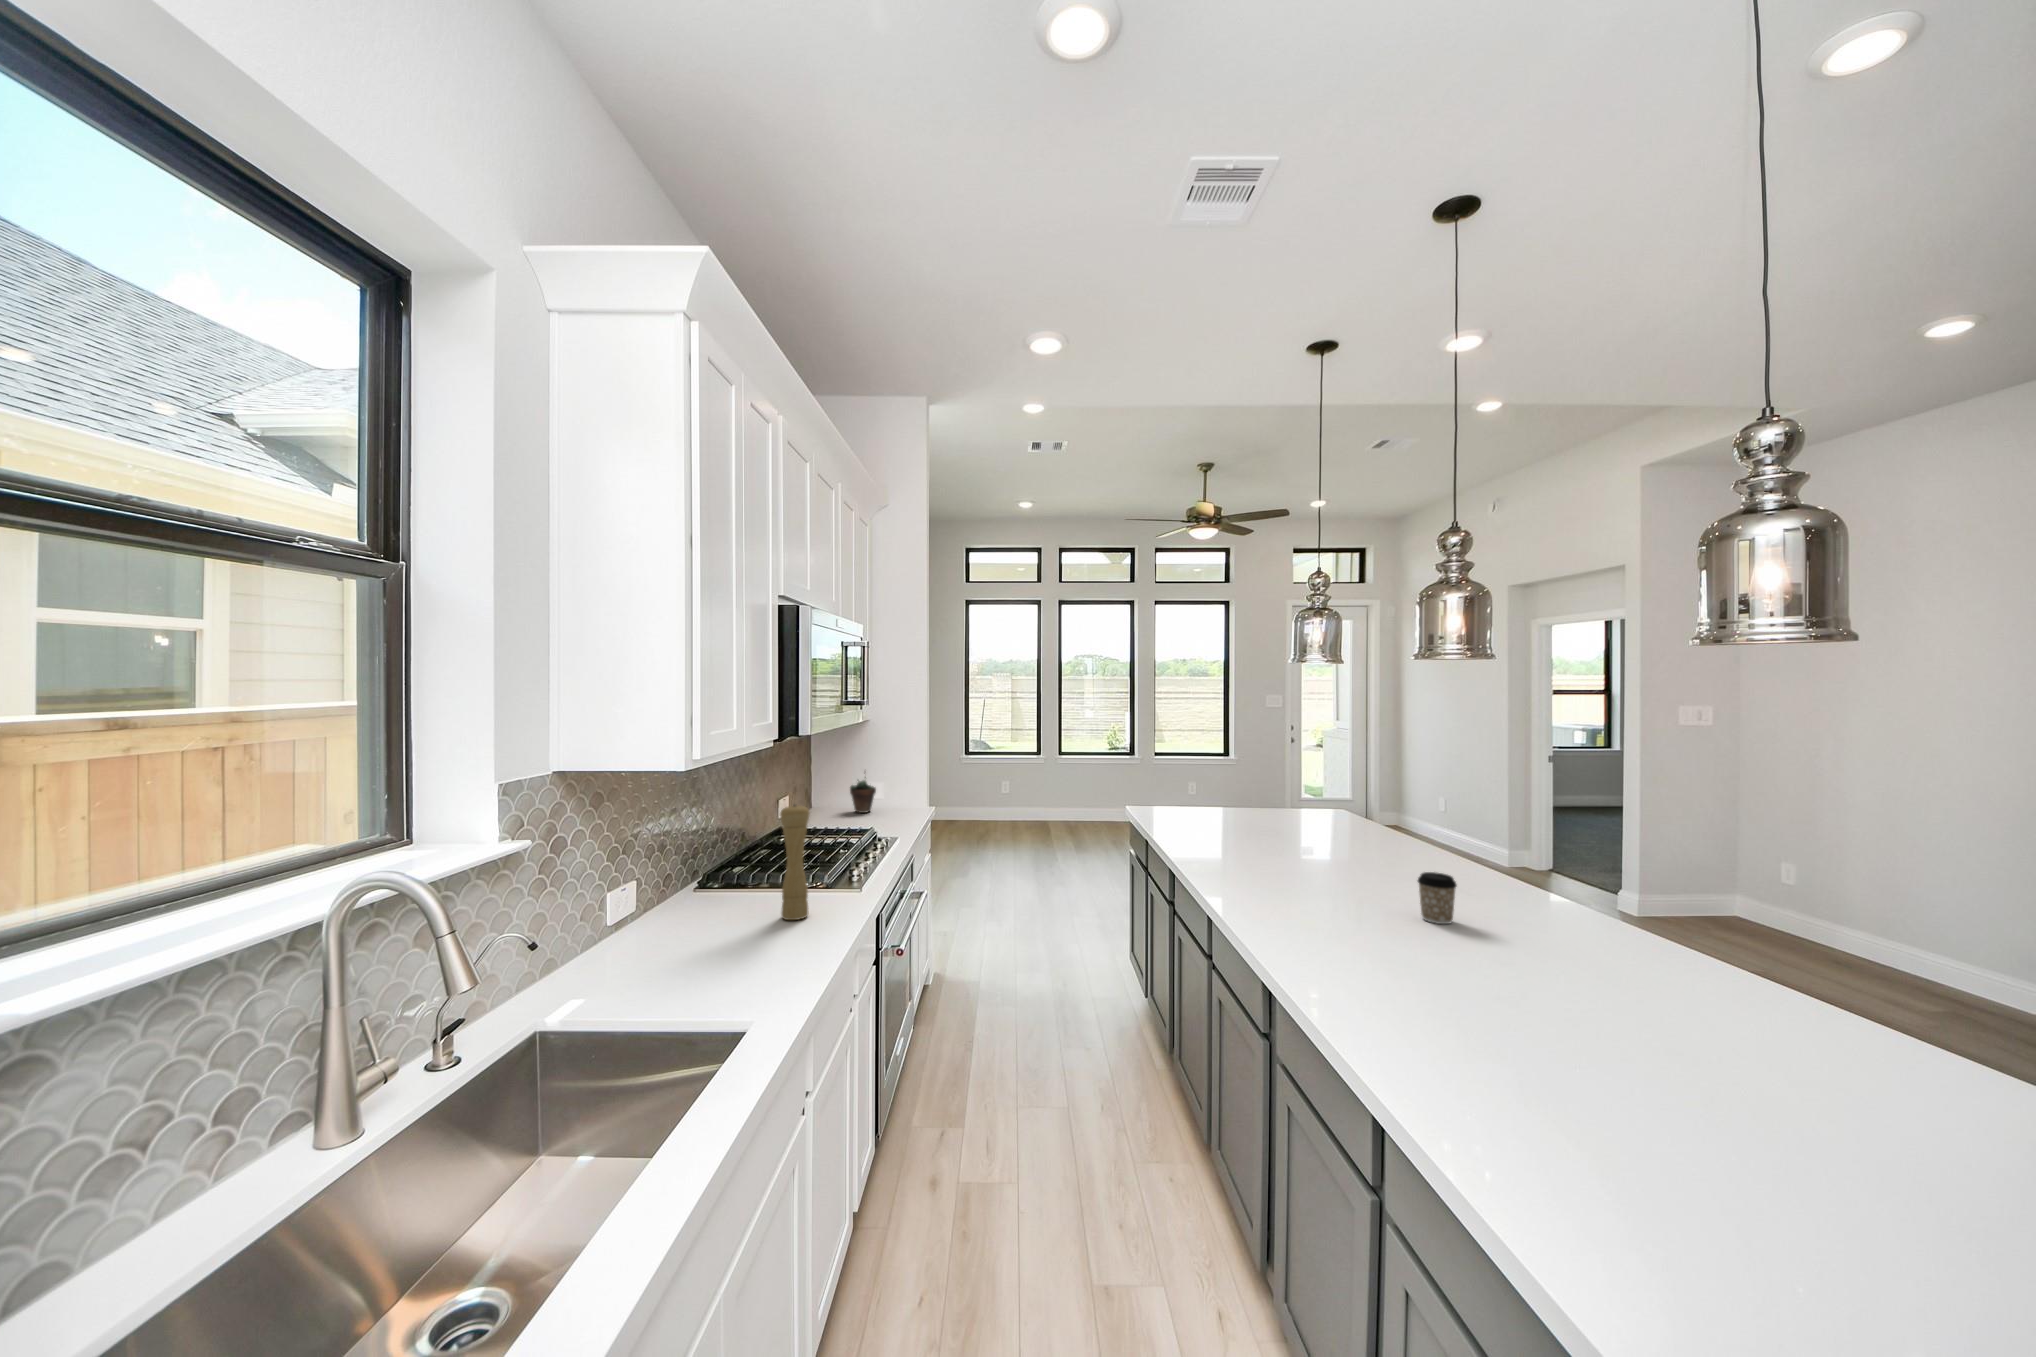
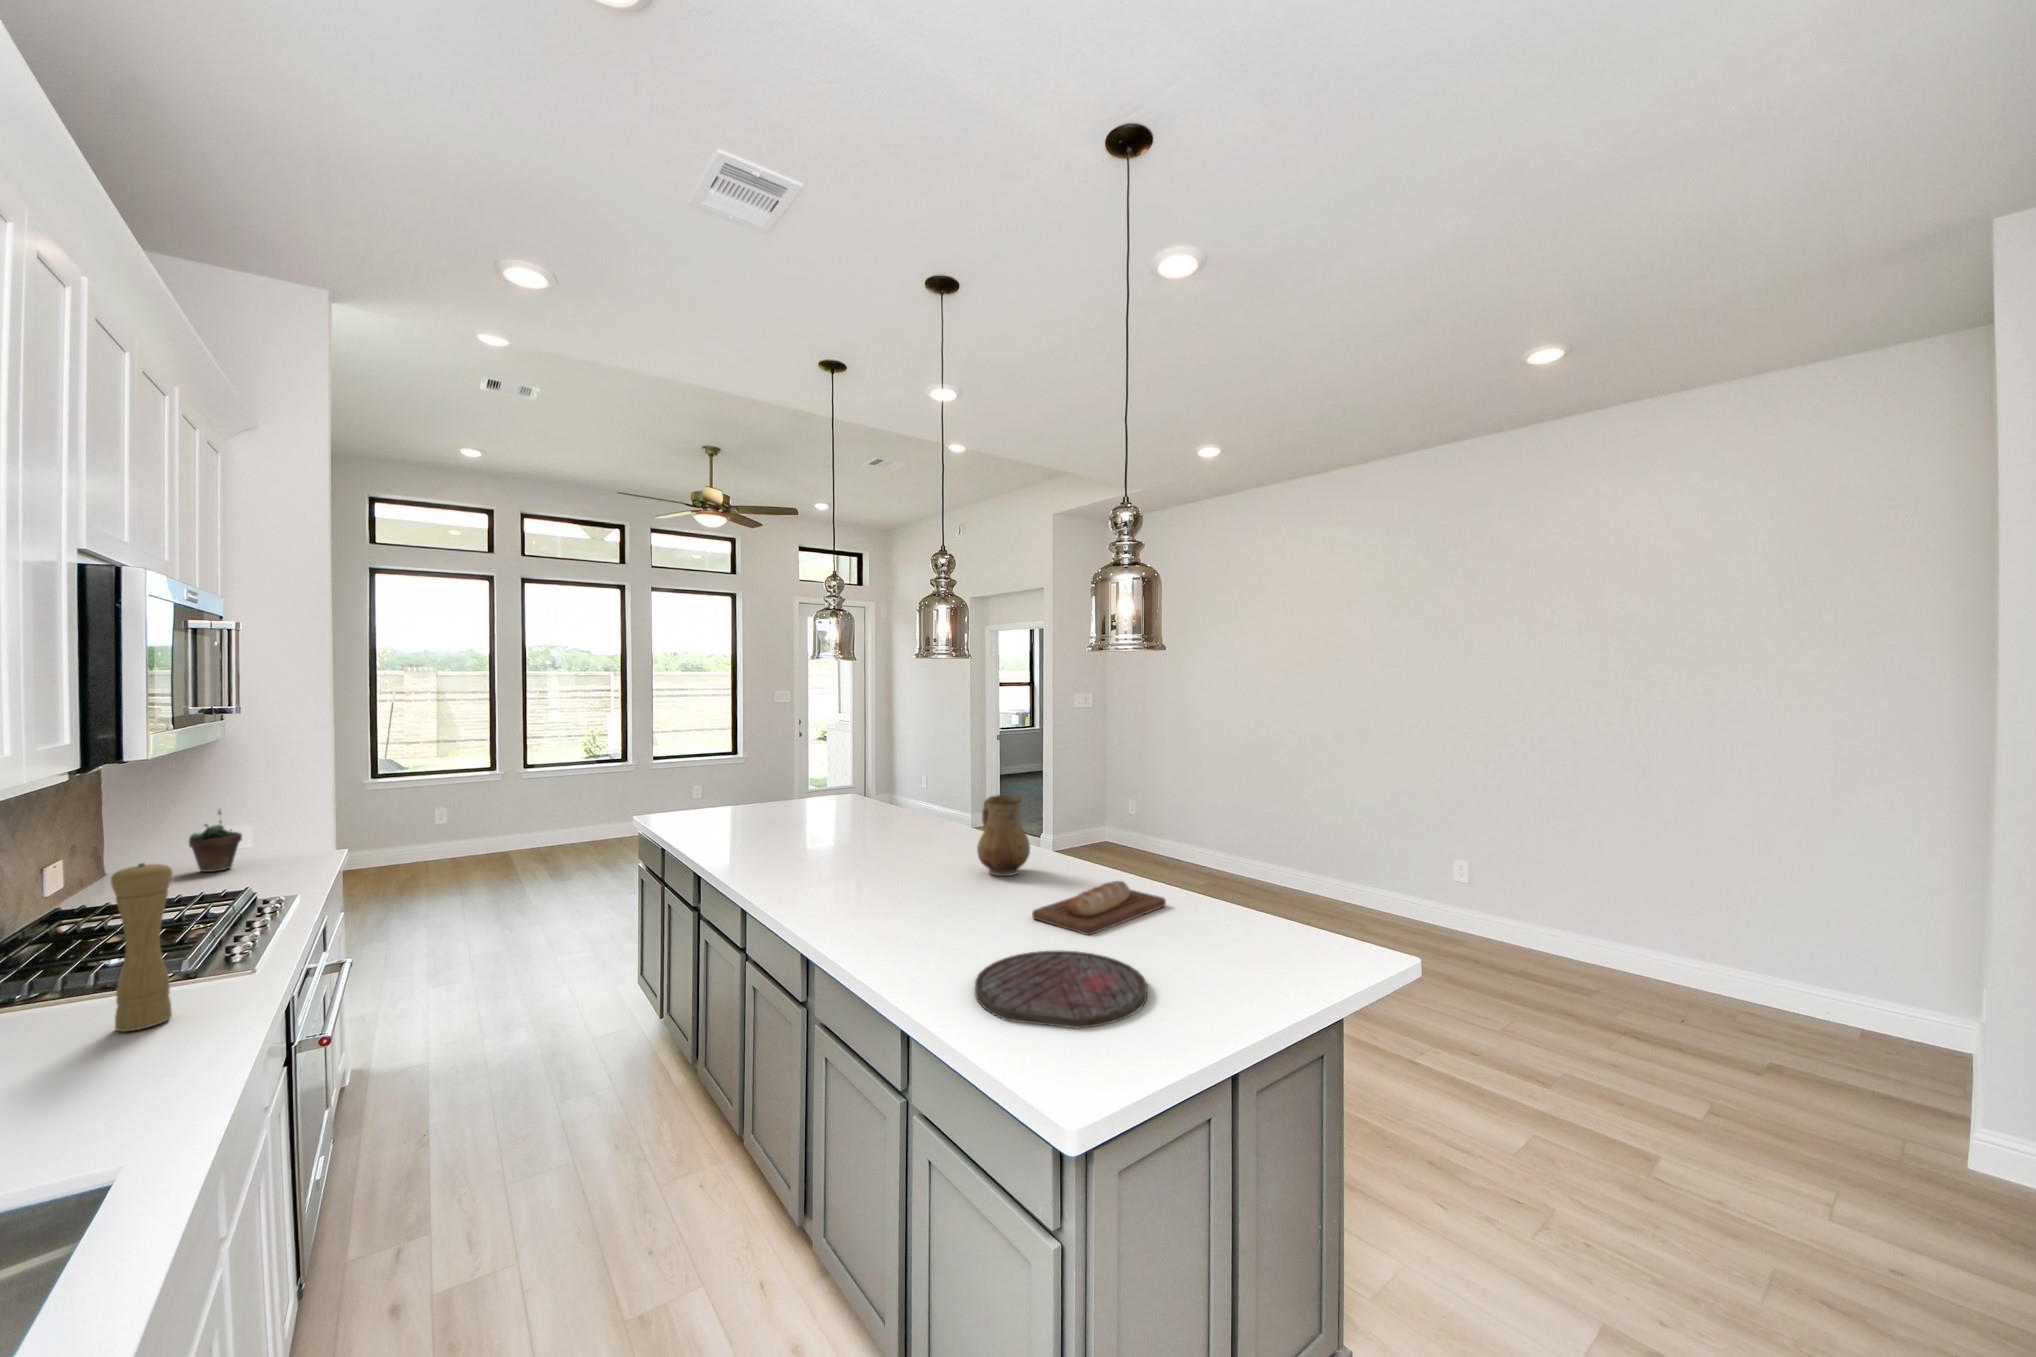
ceramic pitcher: none [1499,832,1584,941] -> present [977,795,1030,876]
coffee cup: present [1418,872,1457,924] -> none [920,837,949,879]
bread loaf: none [1585,987,1861,1064] -> present [1032,881,1166,935]
cutting board: none [1483,1063,1825,1241] -> present [975,950,1147,1028]

